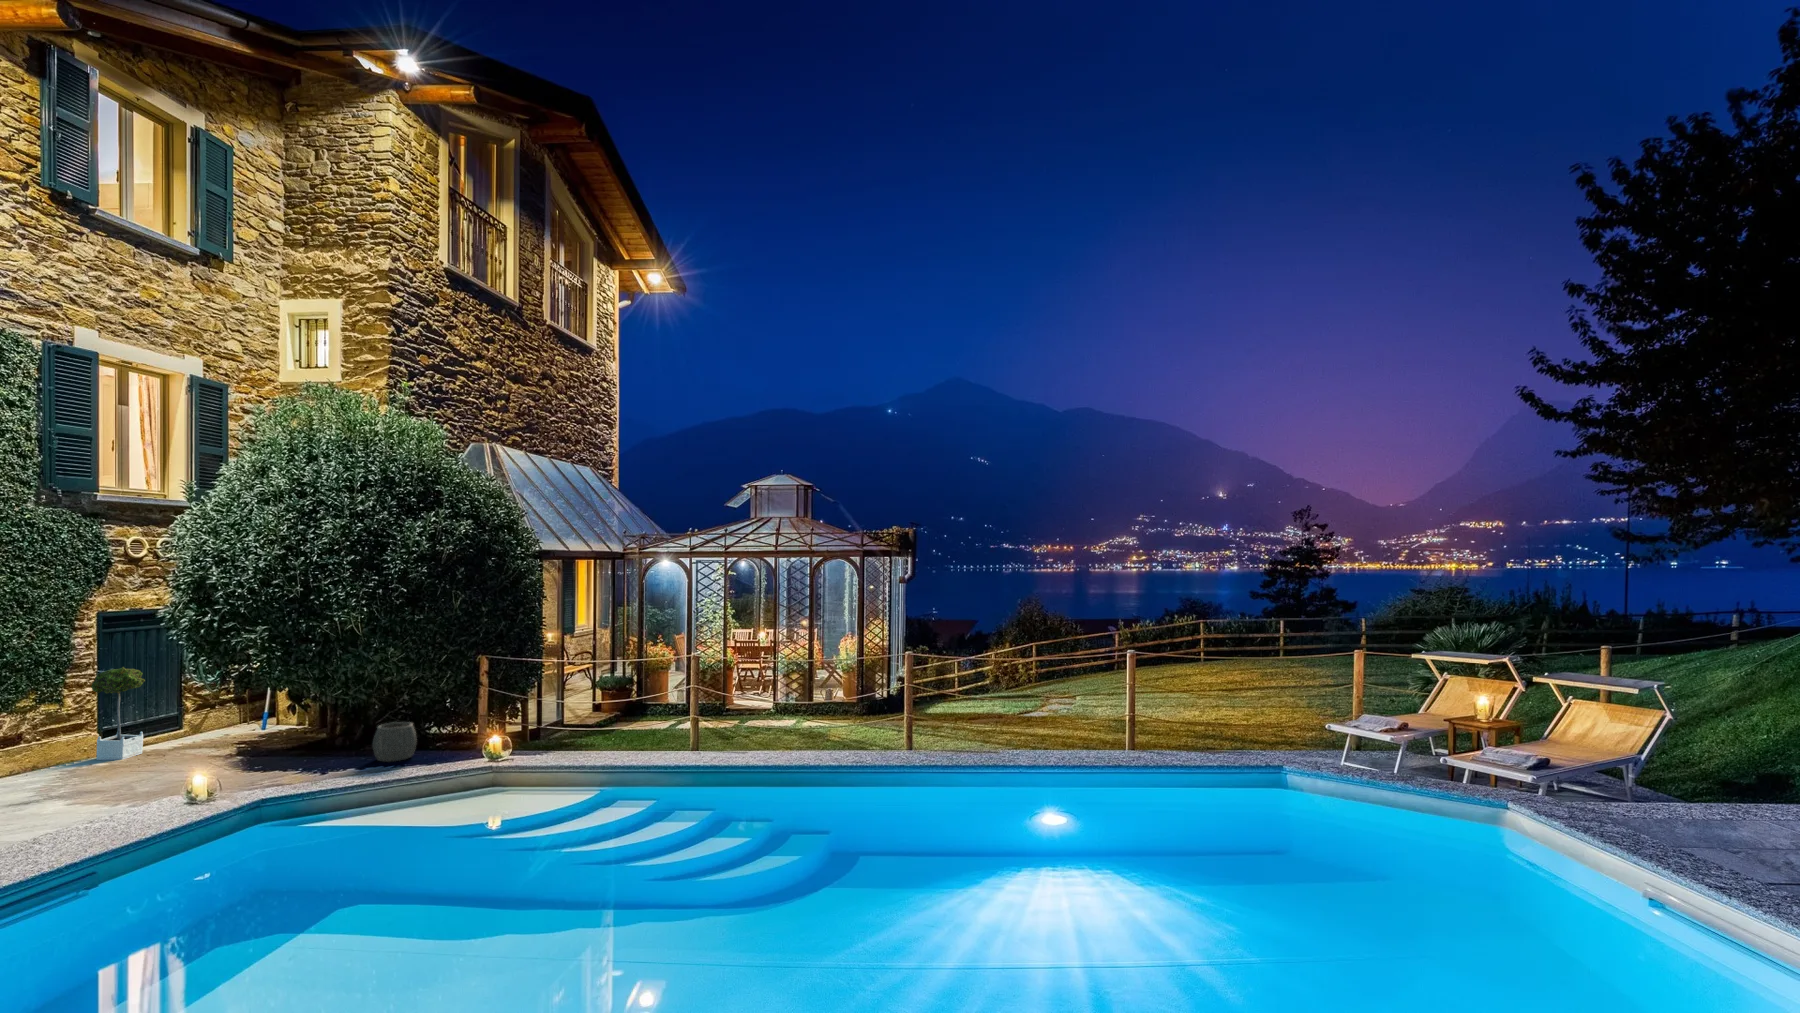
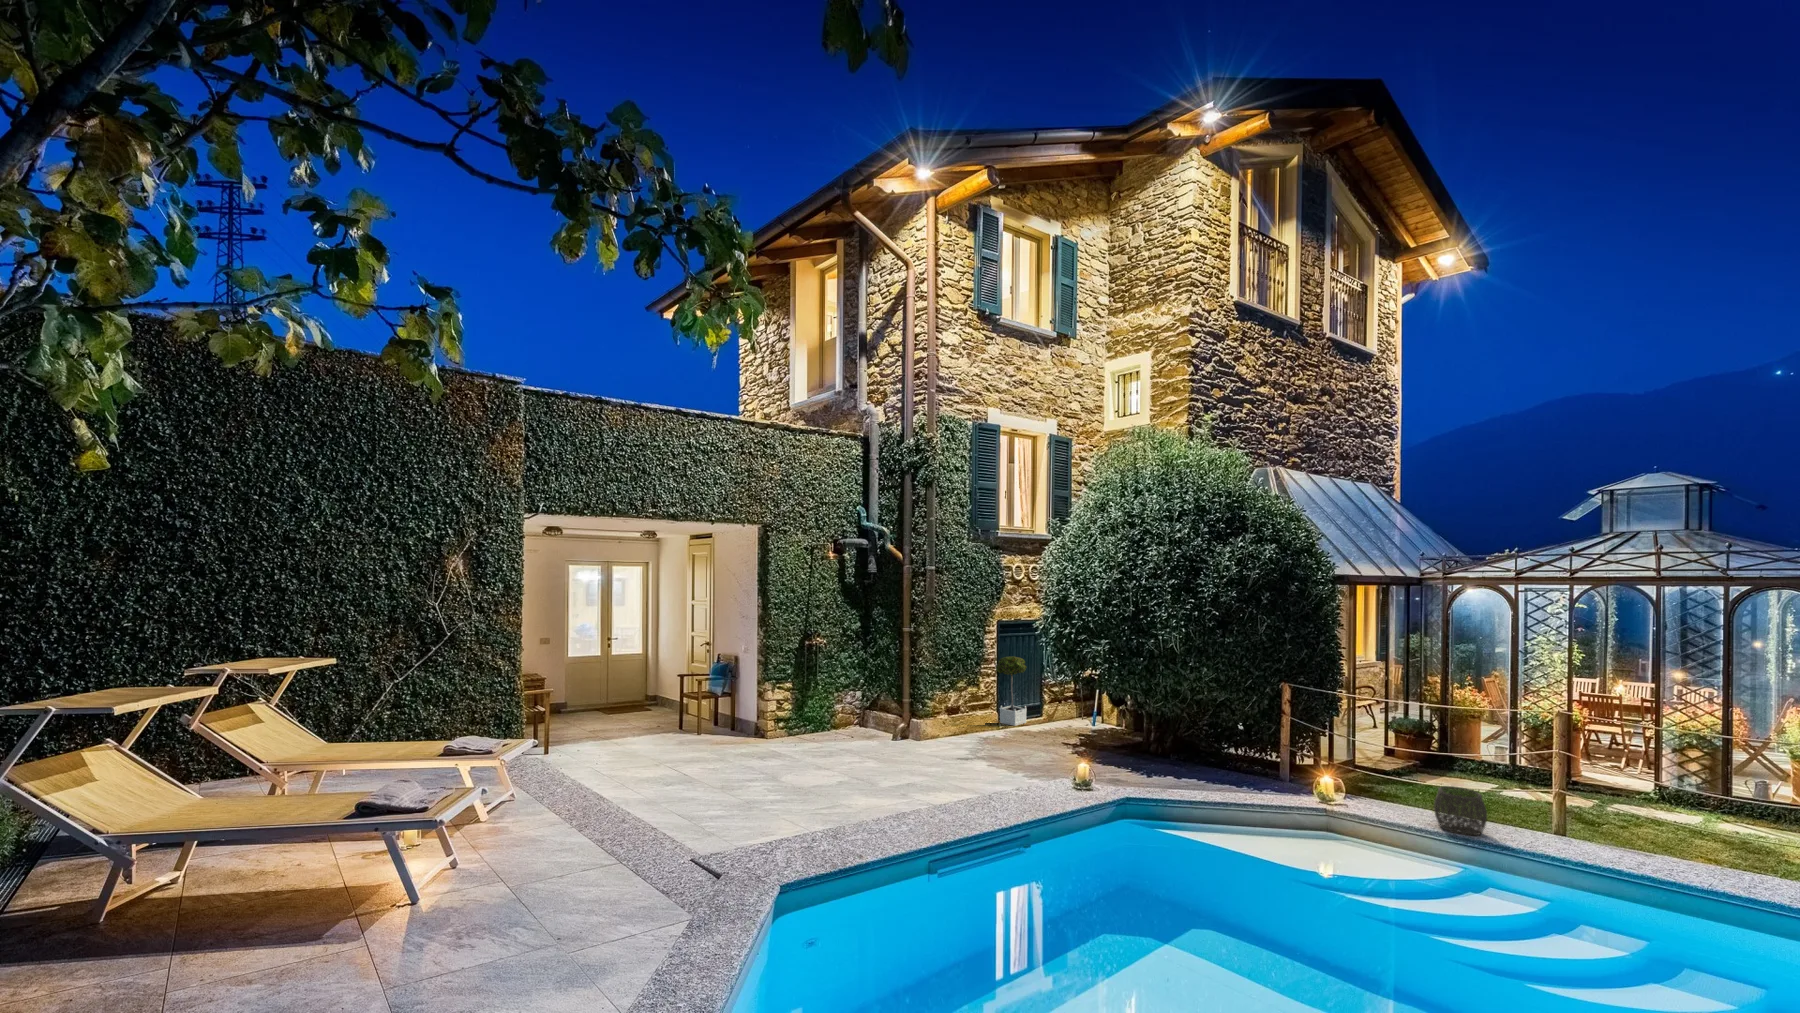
woven basket: present [373,722,416,761] -> present [1434,786,1487,836]

